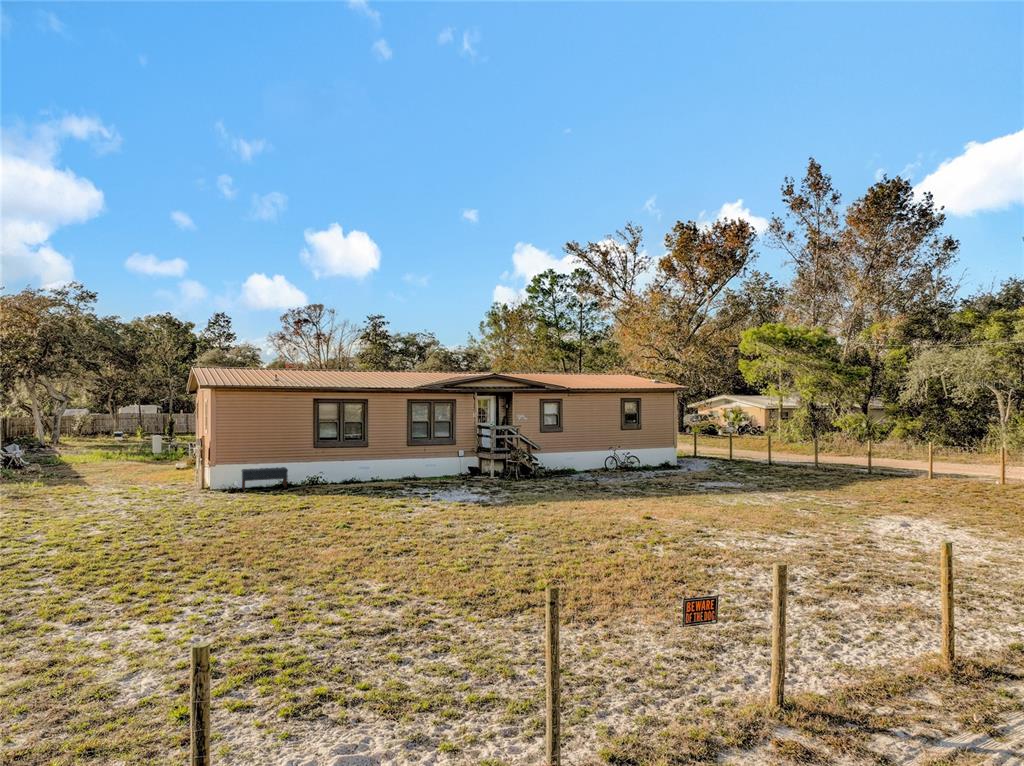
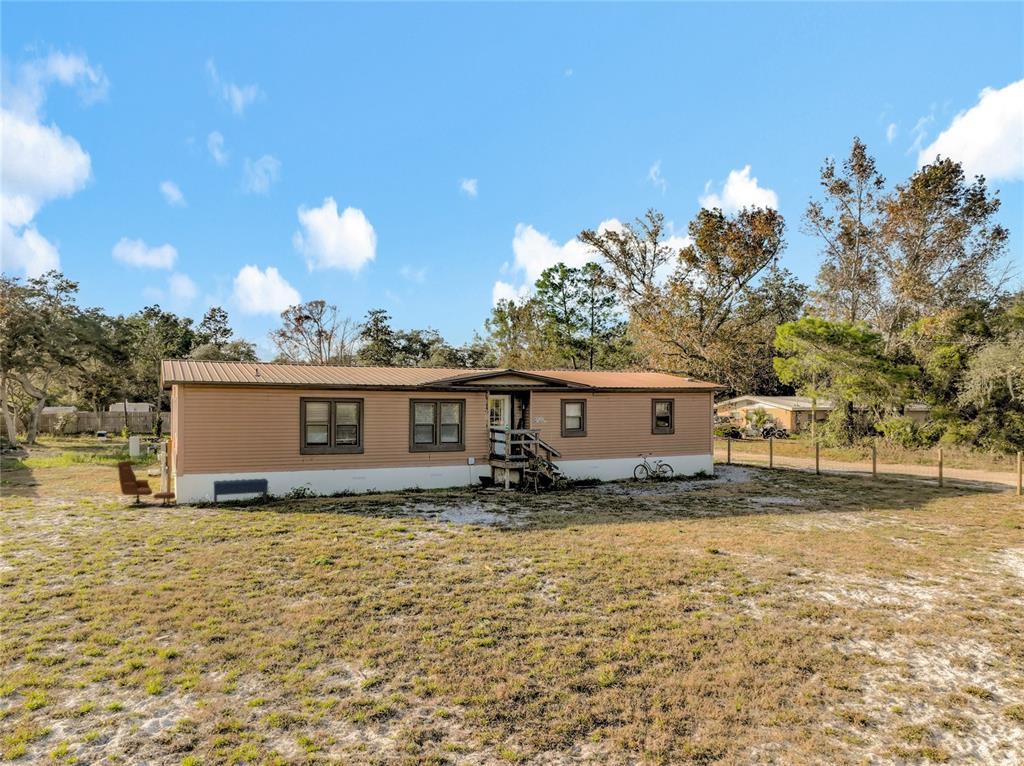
lounge chair: none [161,452,210,492] -> present [117,461,175,507]

